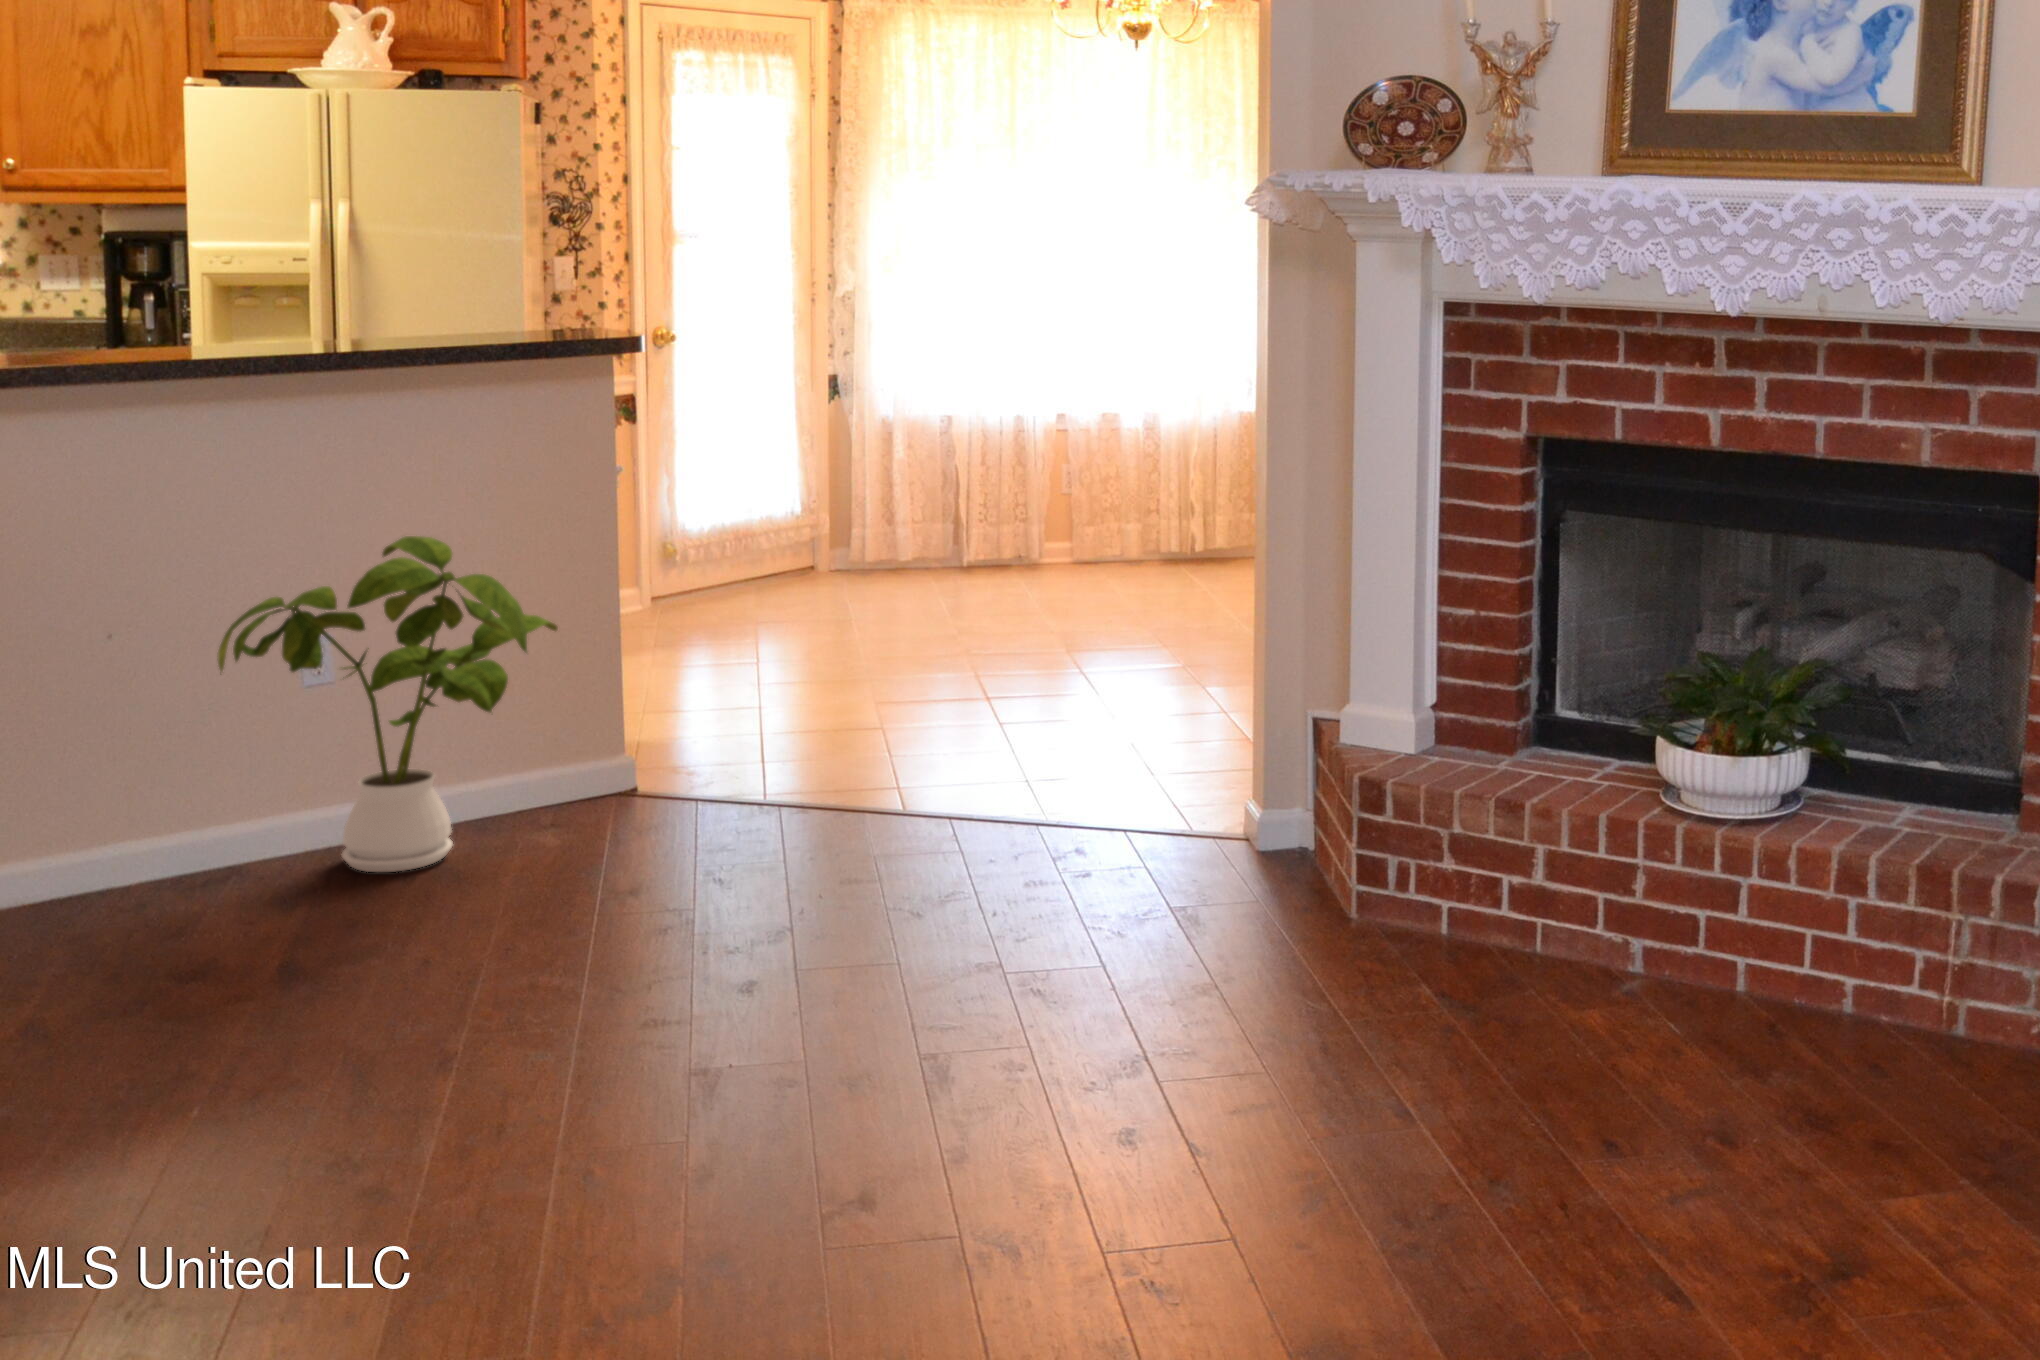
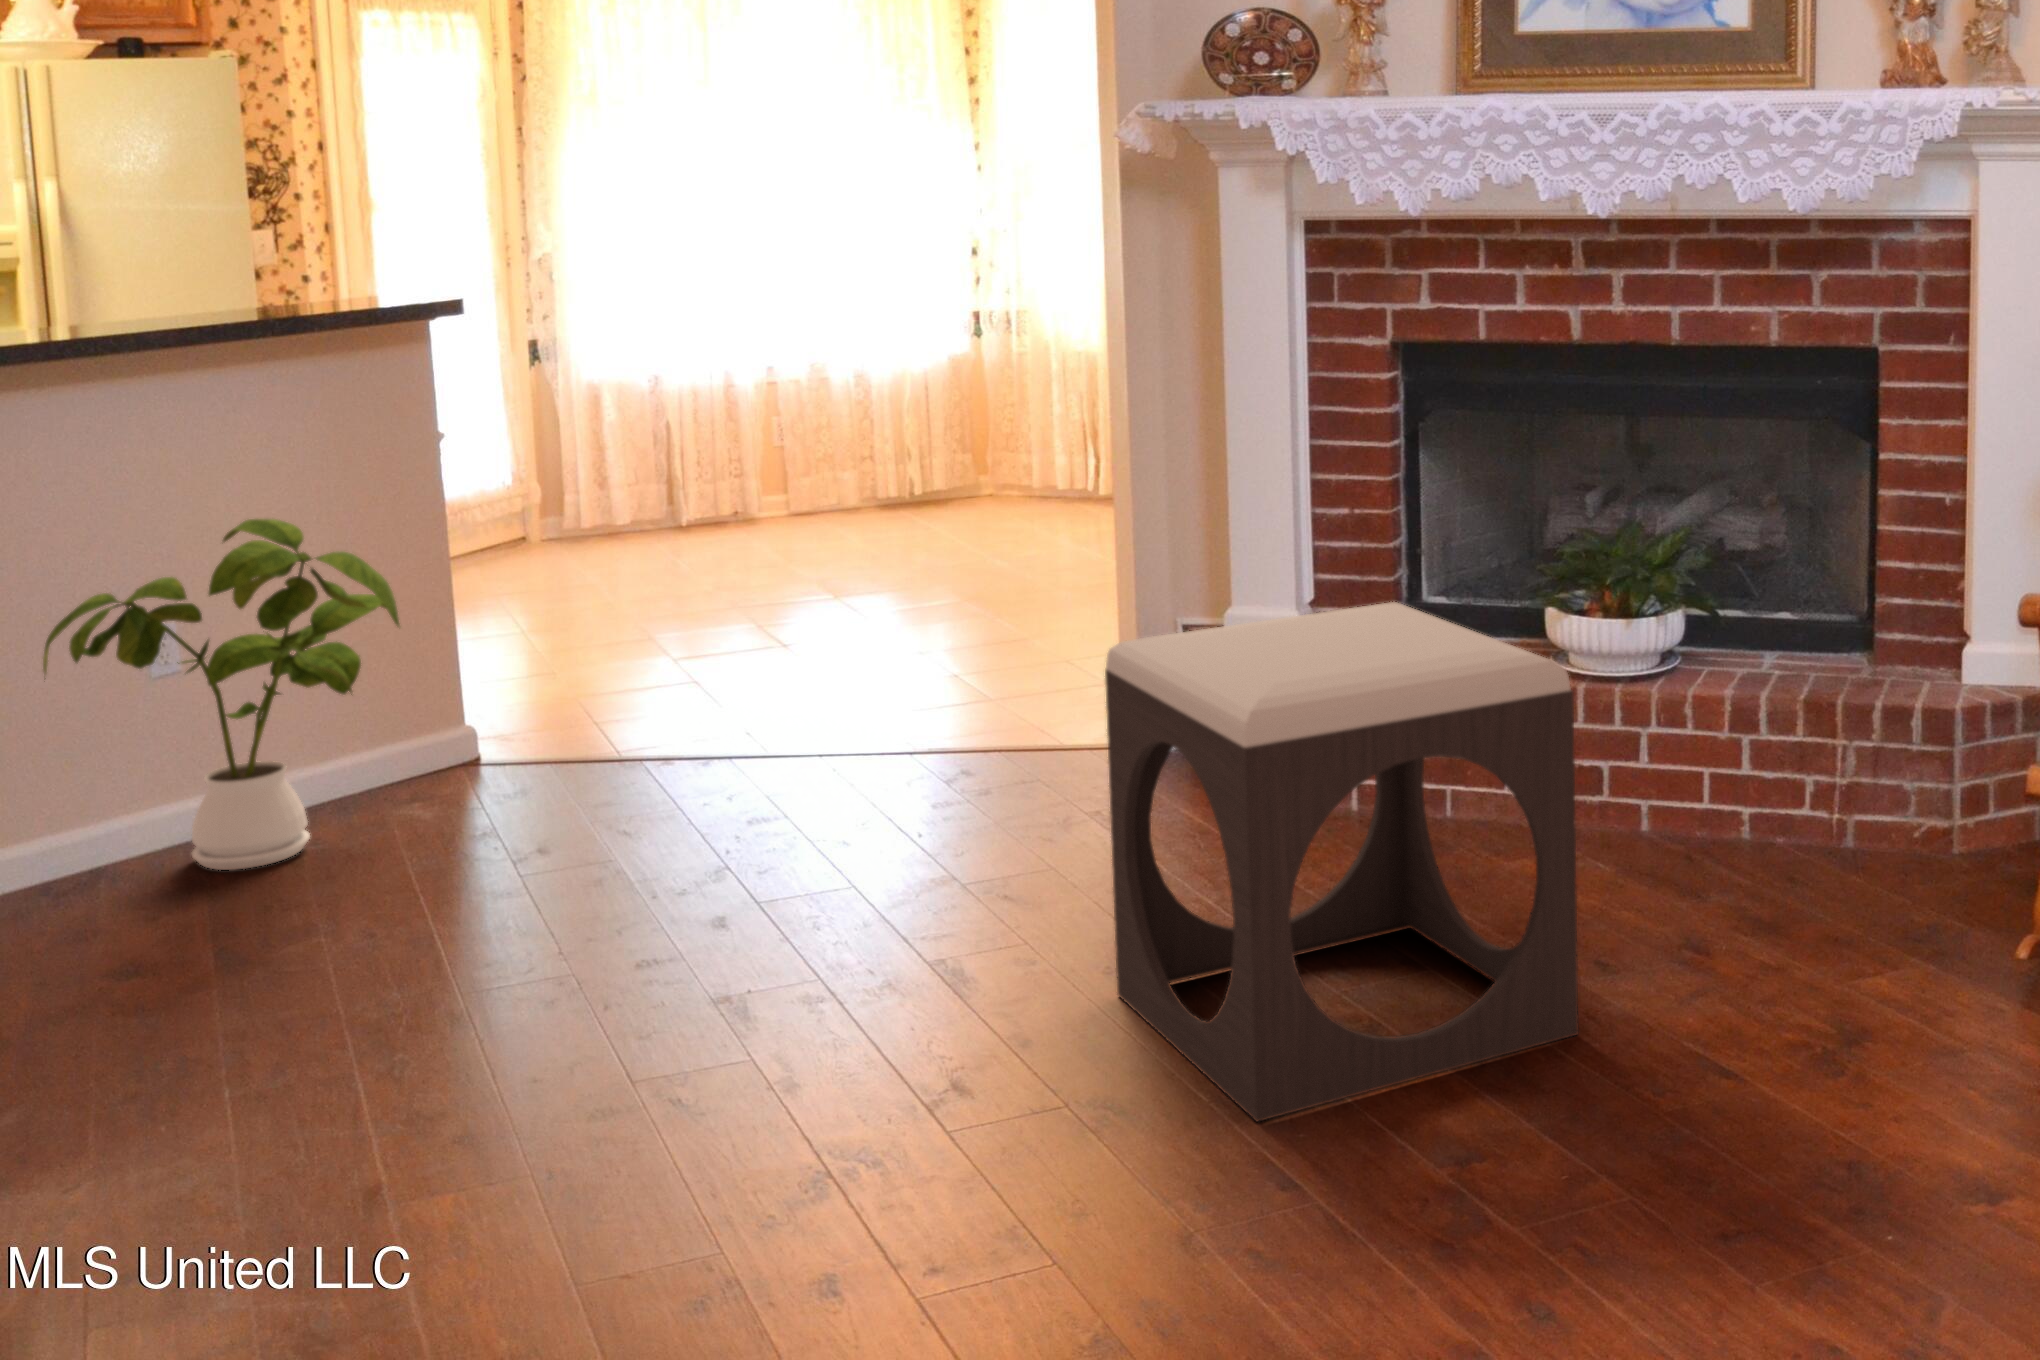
footstool: none [1102,720,1566,1279] -> present [1105,602,1579,1121]

